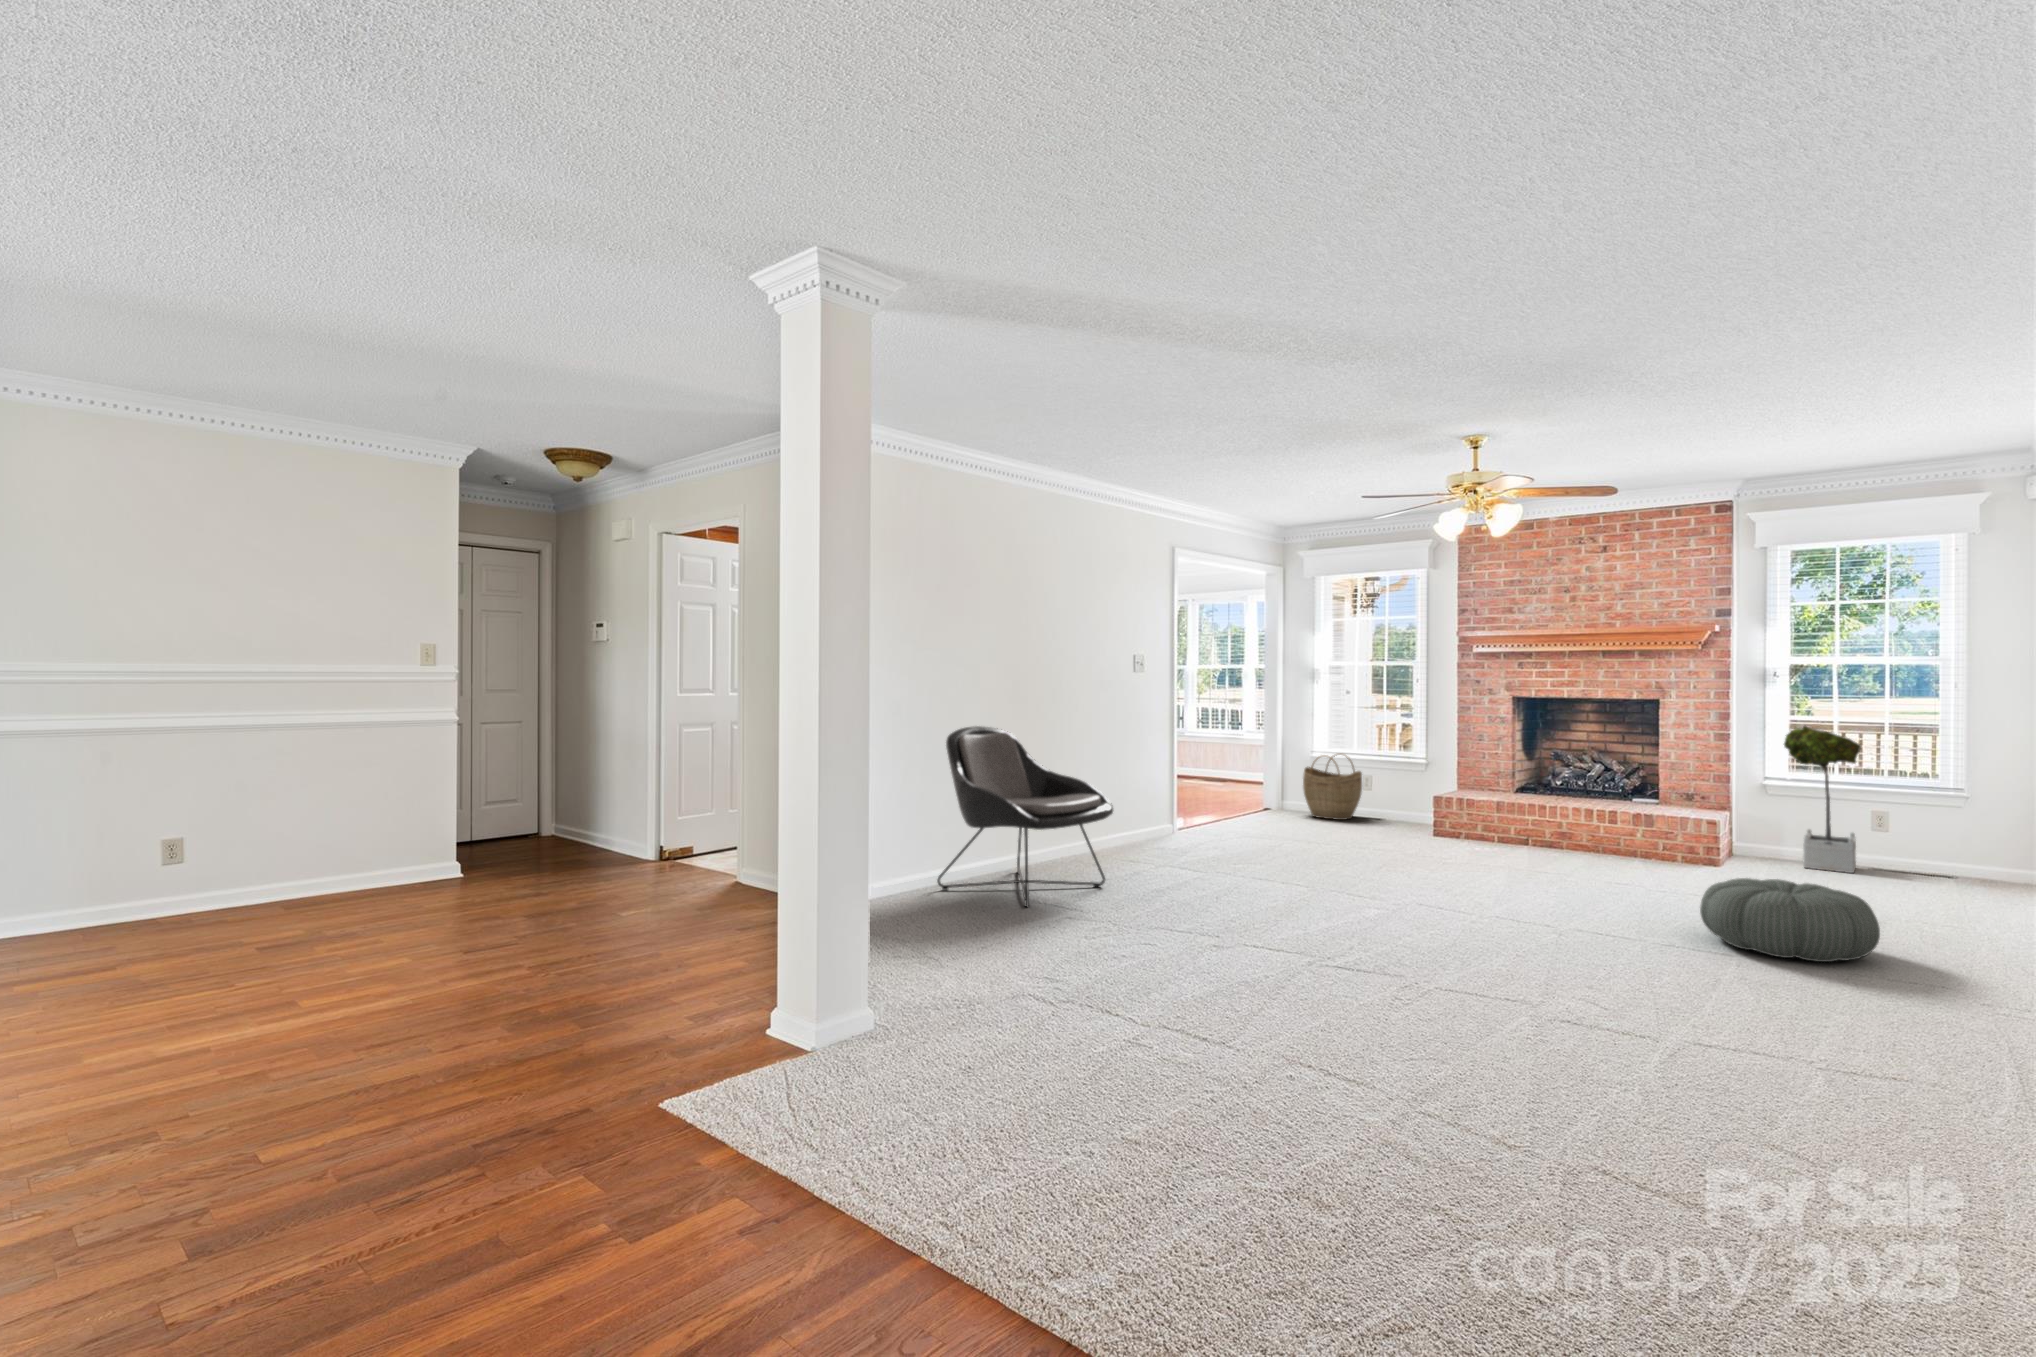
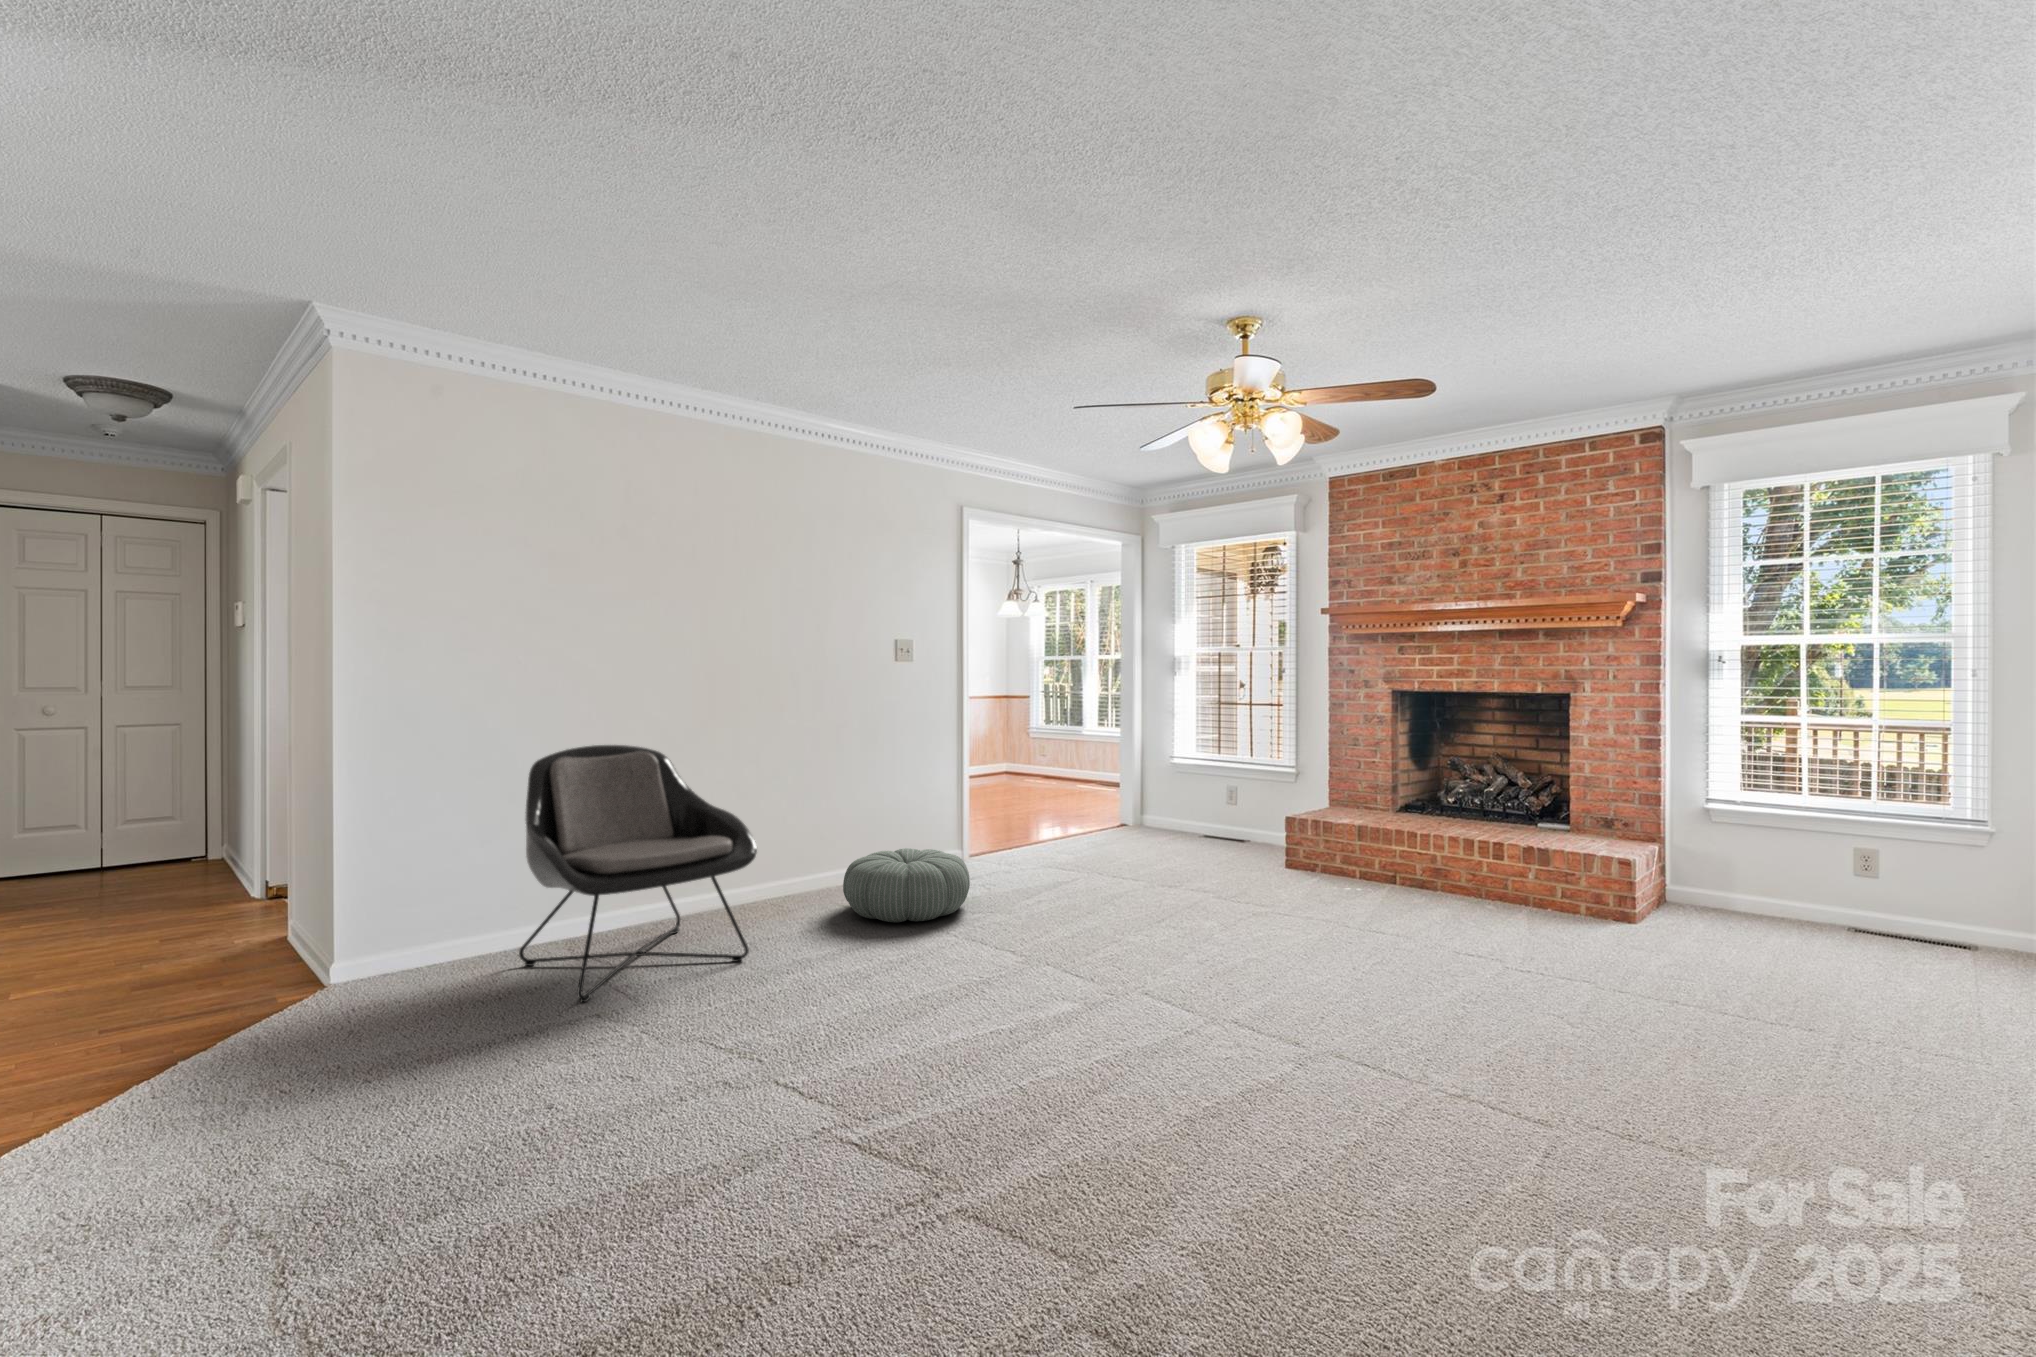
potted tree: present [1784,726,1861,873] -> none [1728,729,1838,938]
woven basket: present [1303,755,1362,820] -> none [1154,760,1223,841]
pouf: present [1700,878,1880,962] -> present [843,848,970,922]

